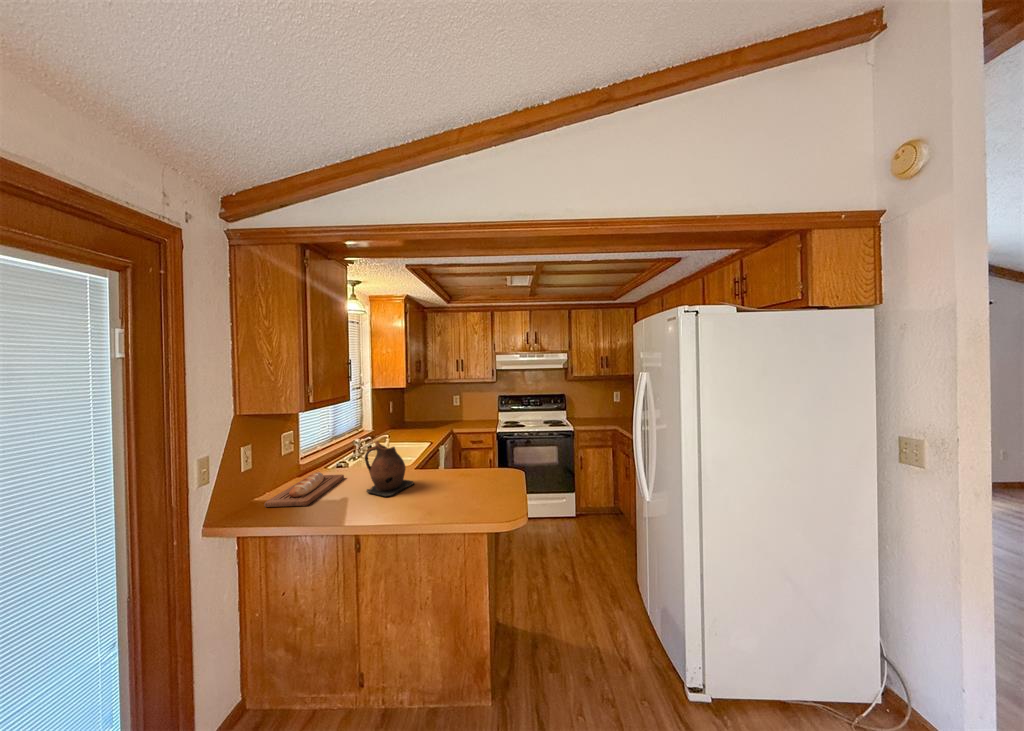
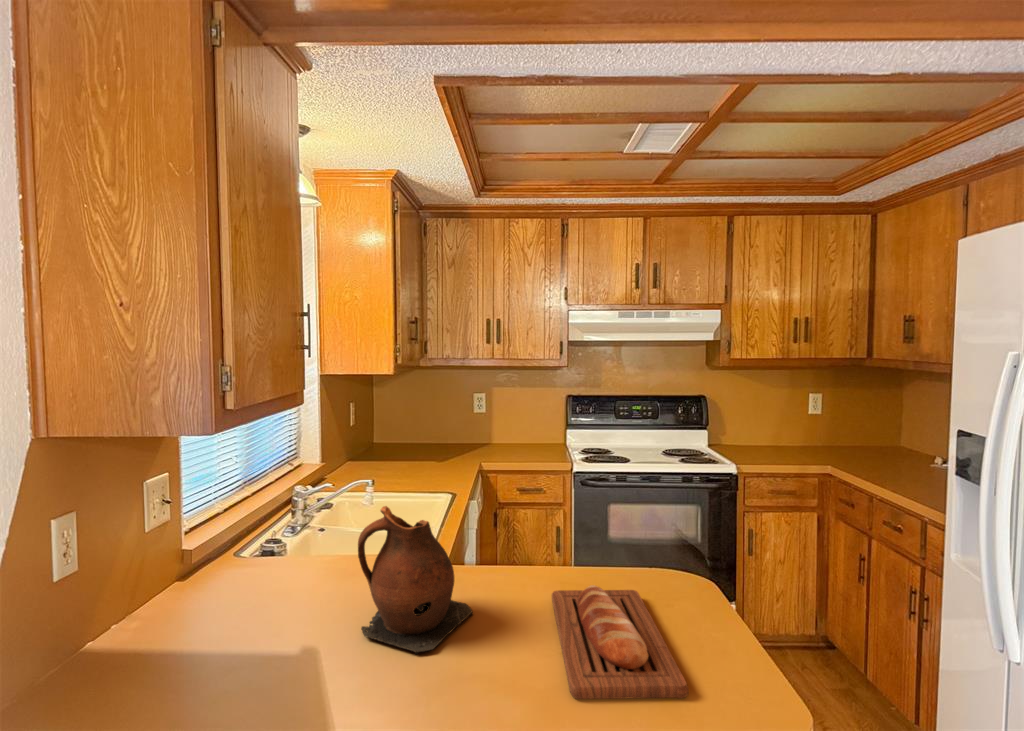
bread loaf: present [264,472,344,507] -> present [552,585,688,699]

